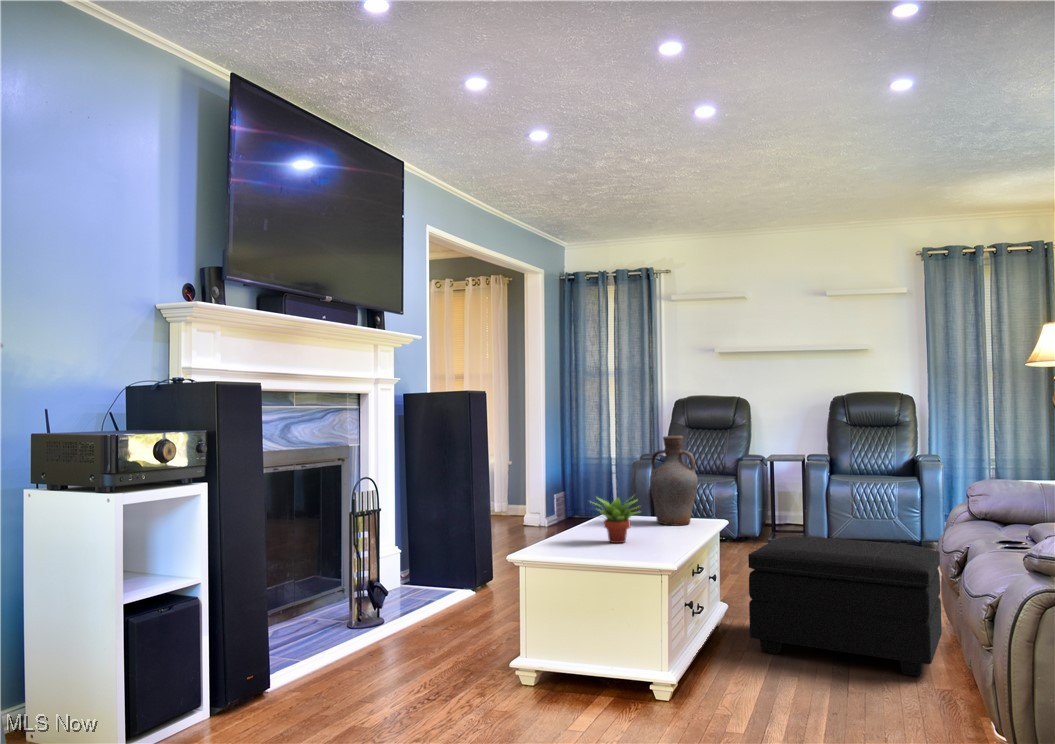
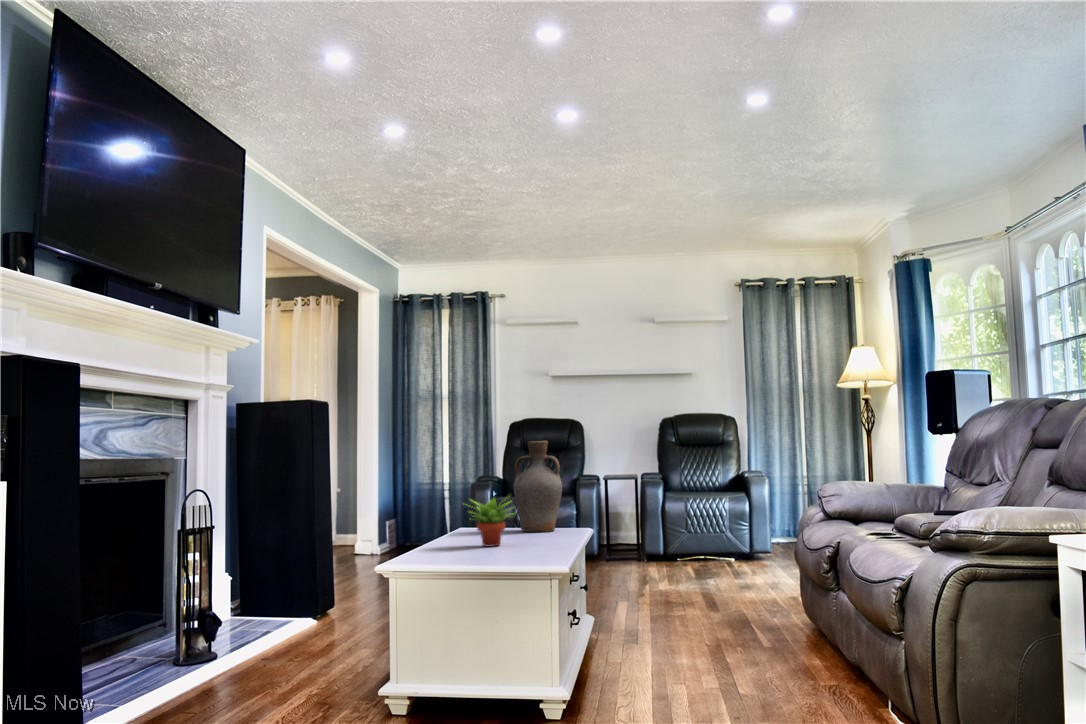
footstool: present [748,536,942,676] -> none [620,538,795,662]

